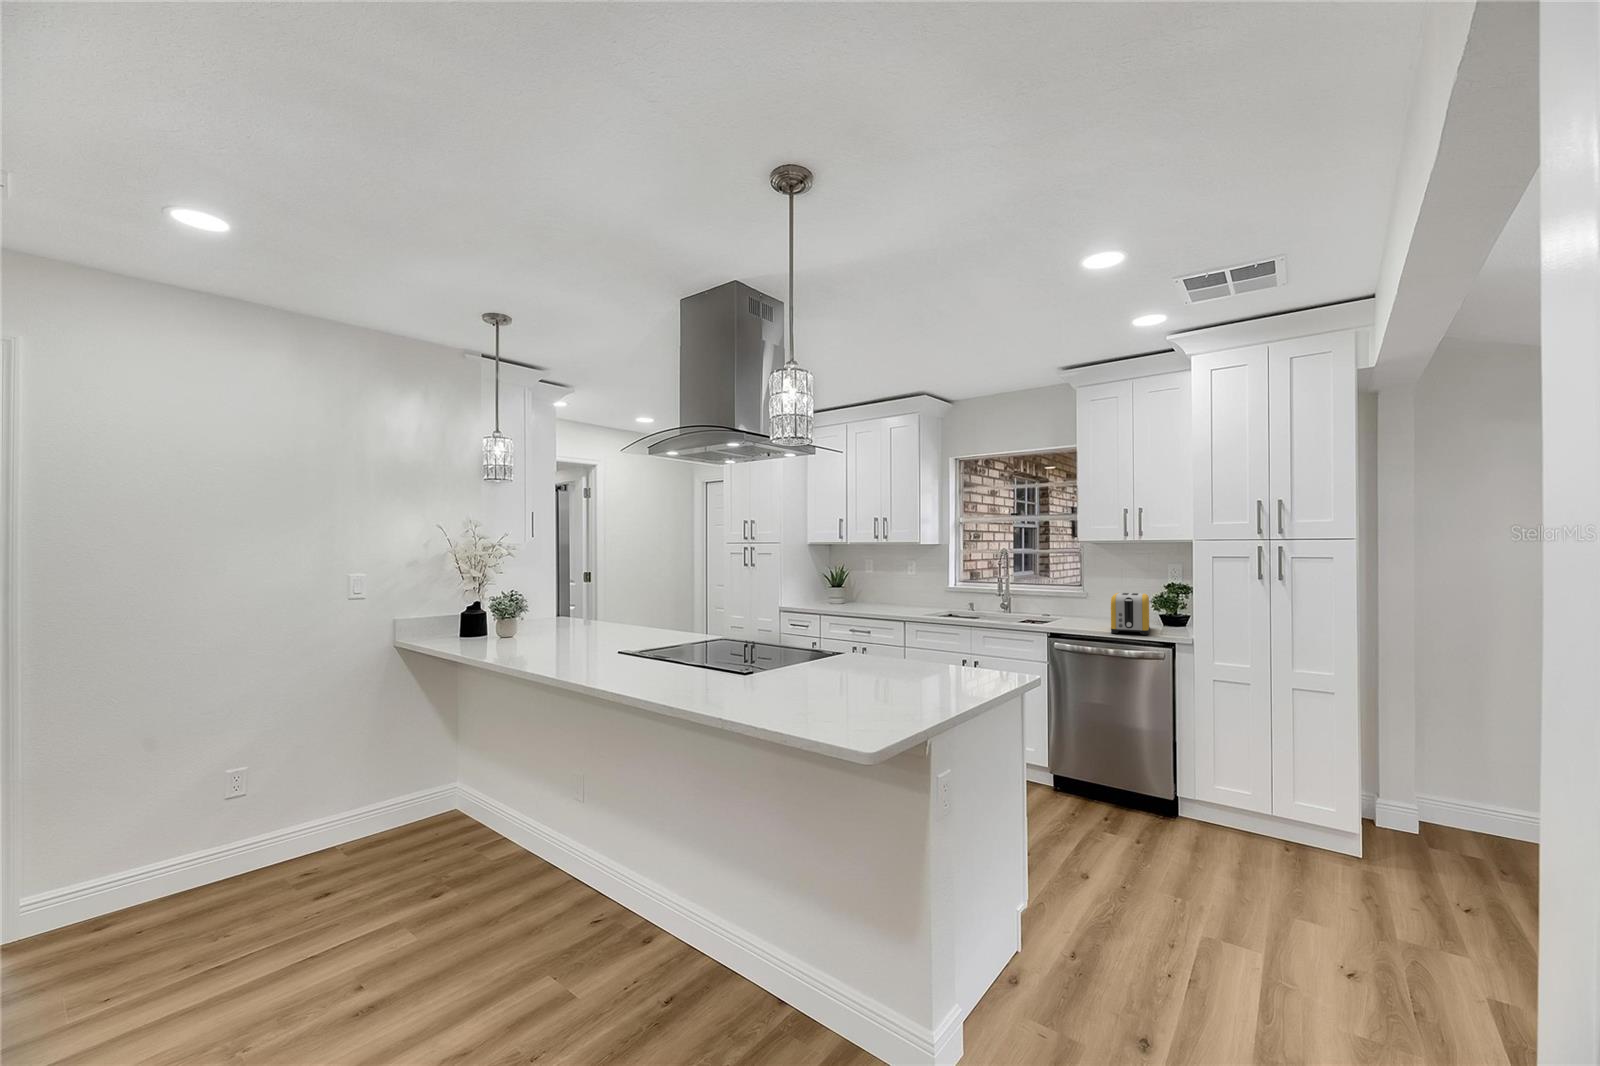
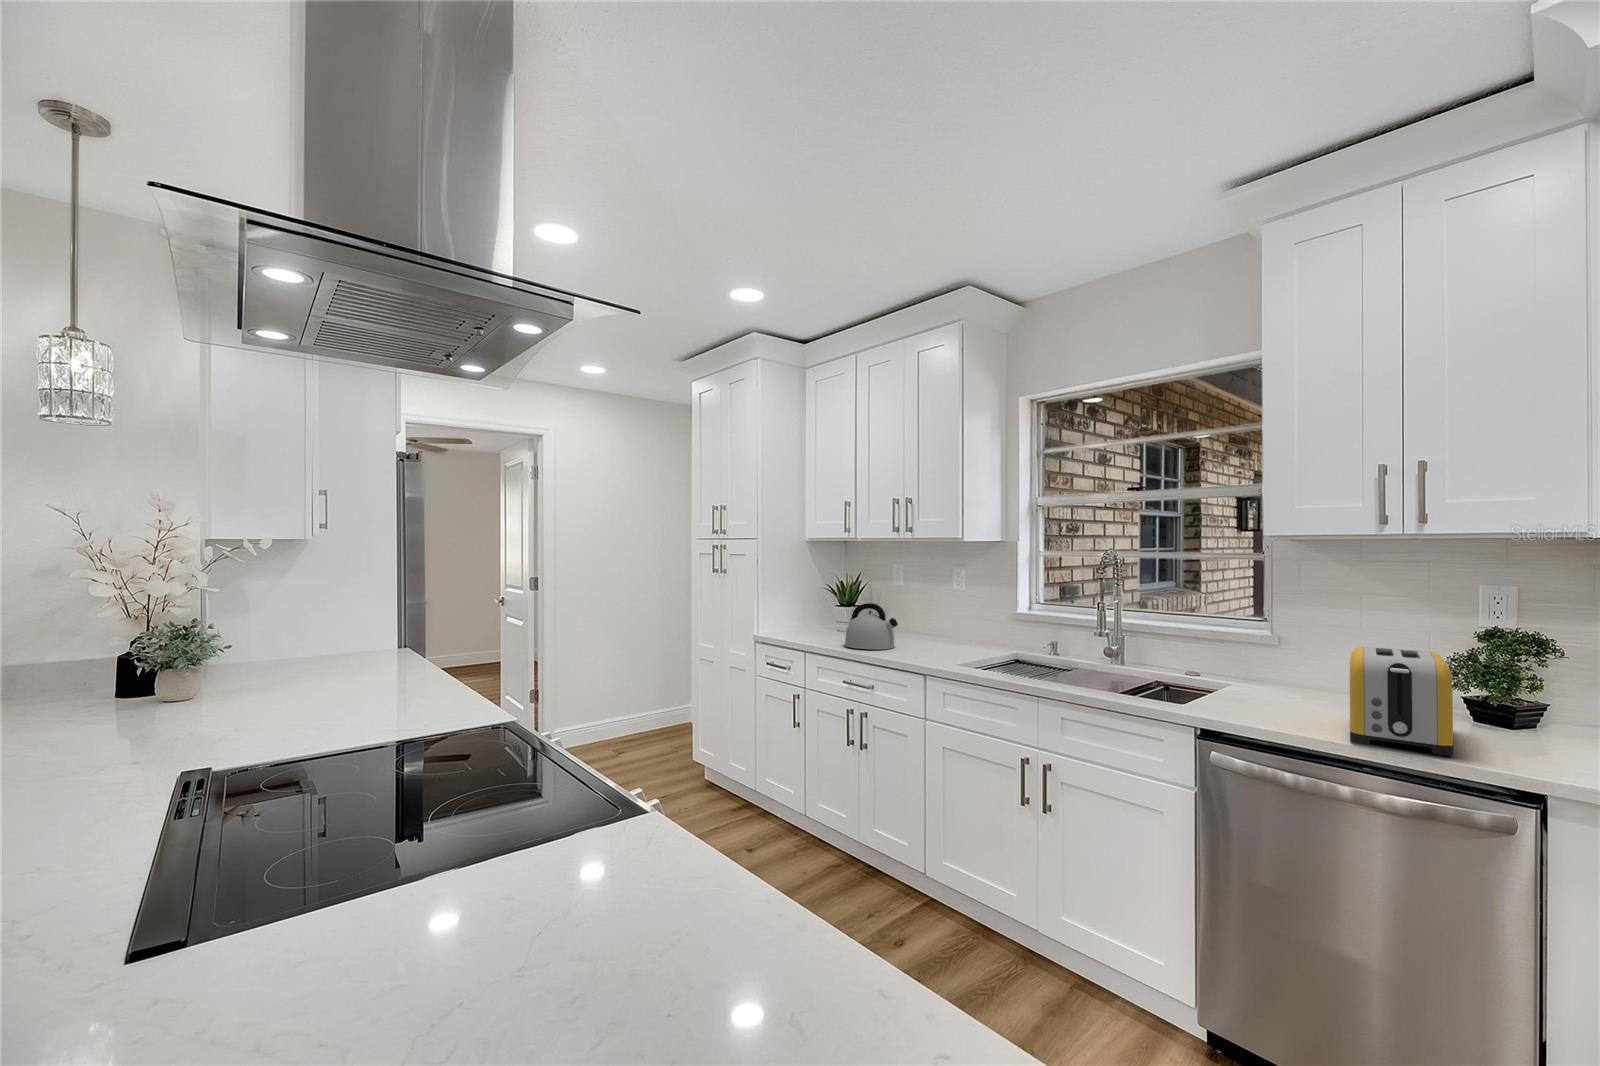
kettle: none [845,583,878,611] -> present [845,603,898,649]

